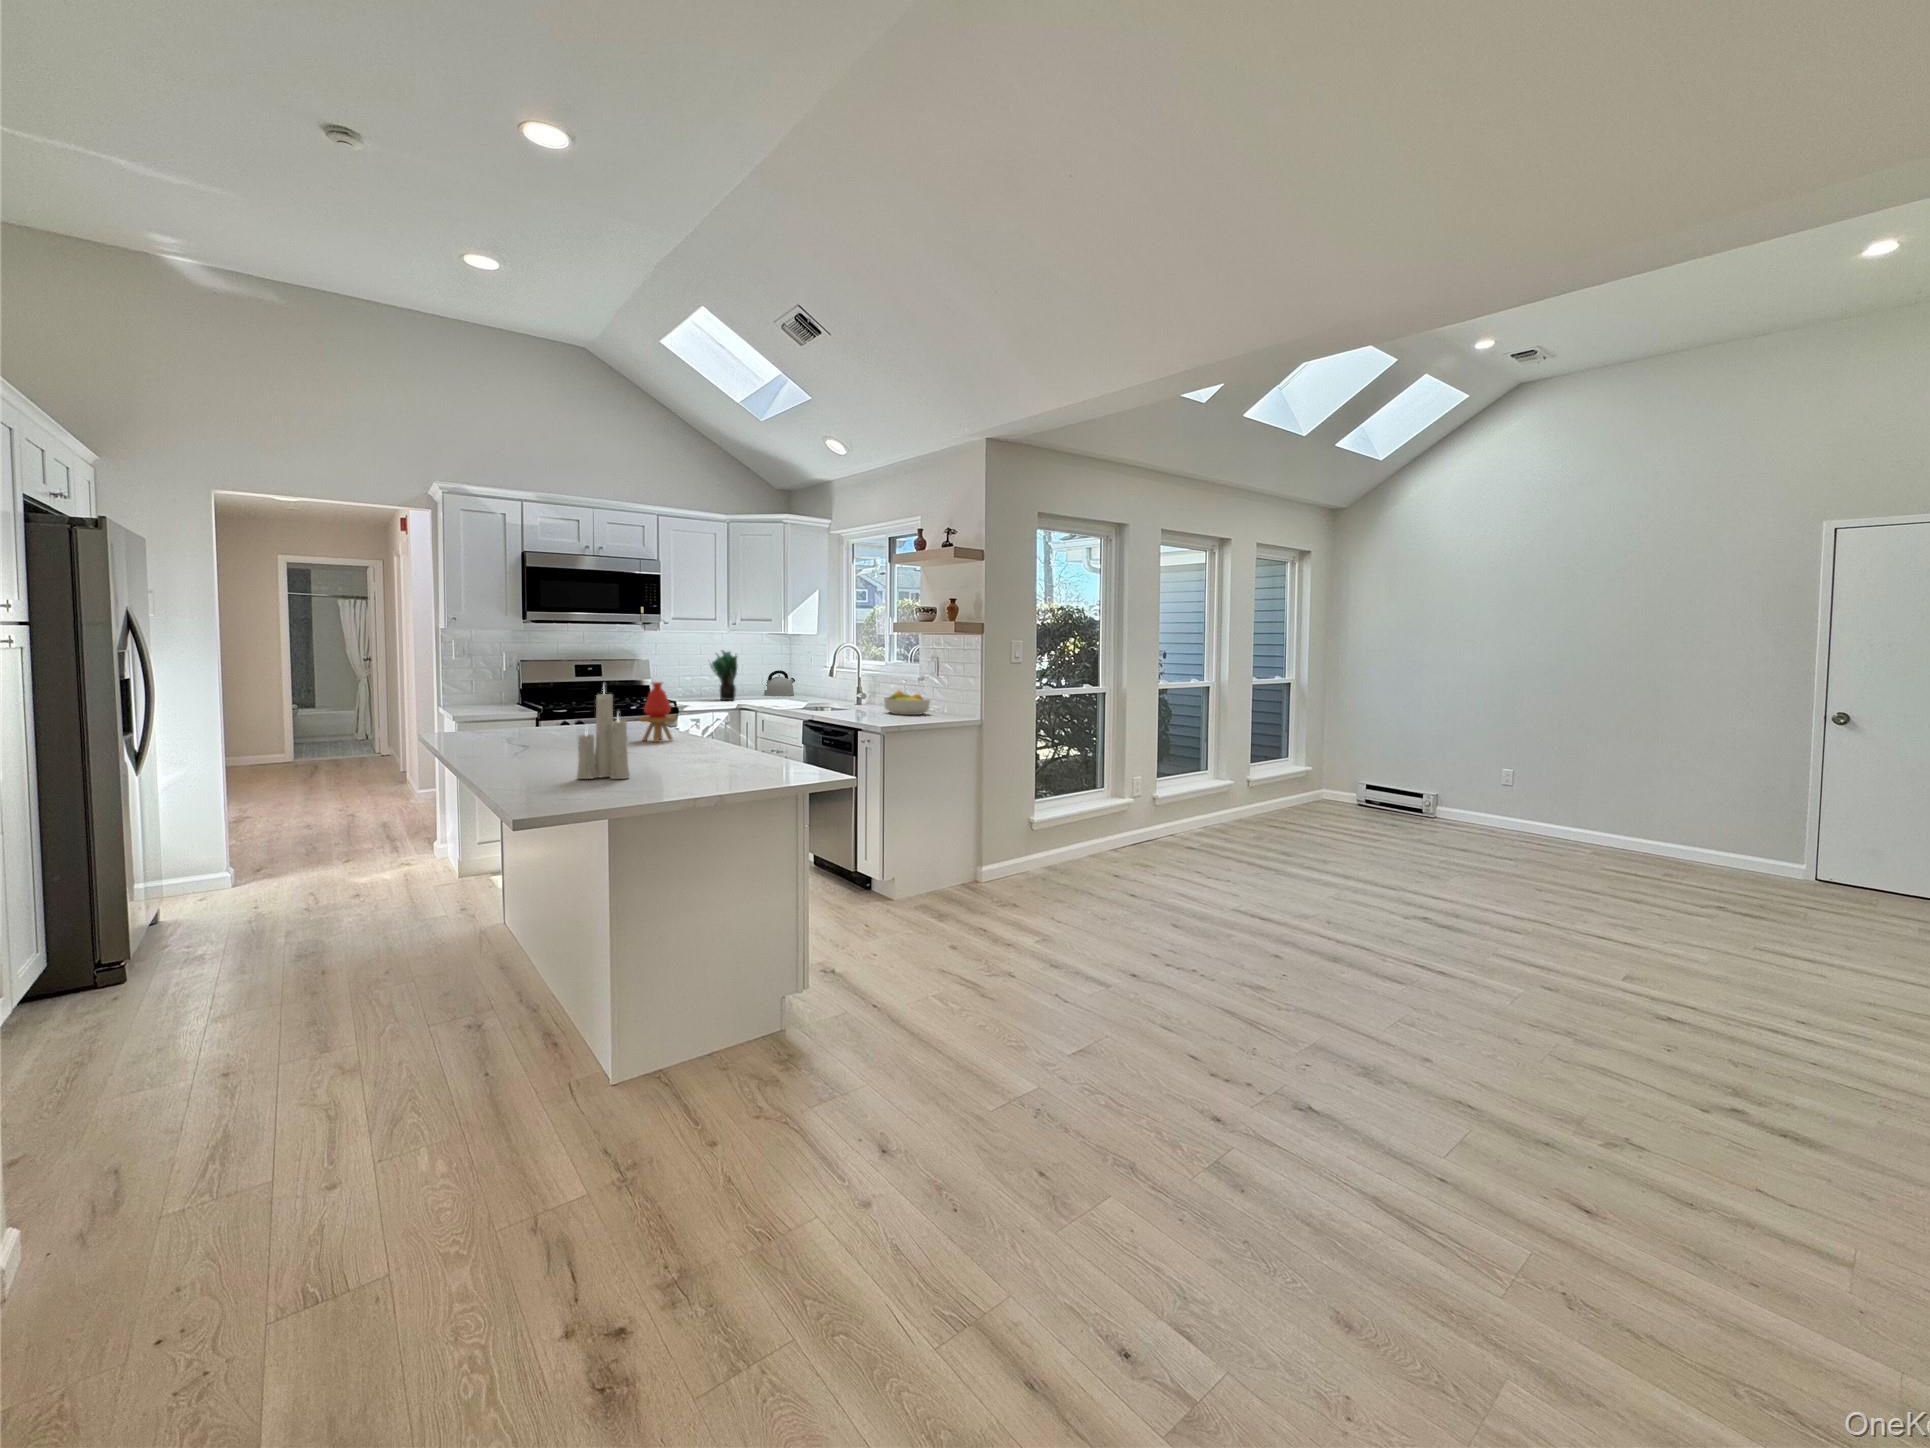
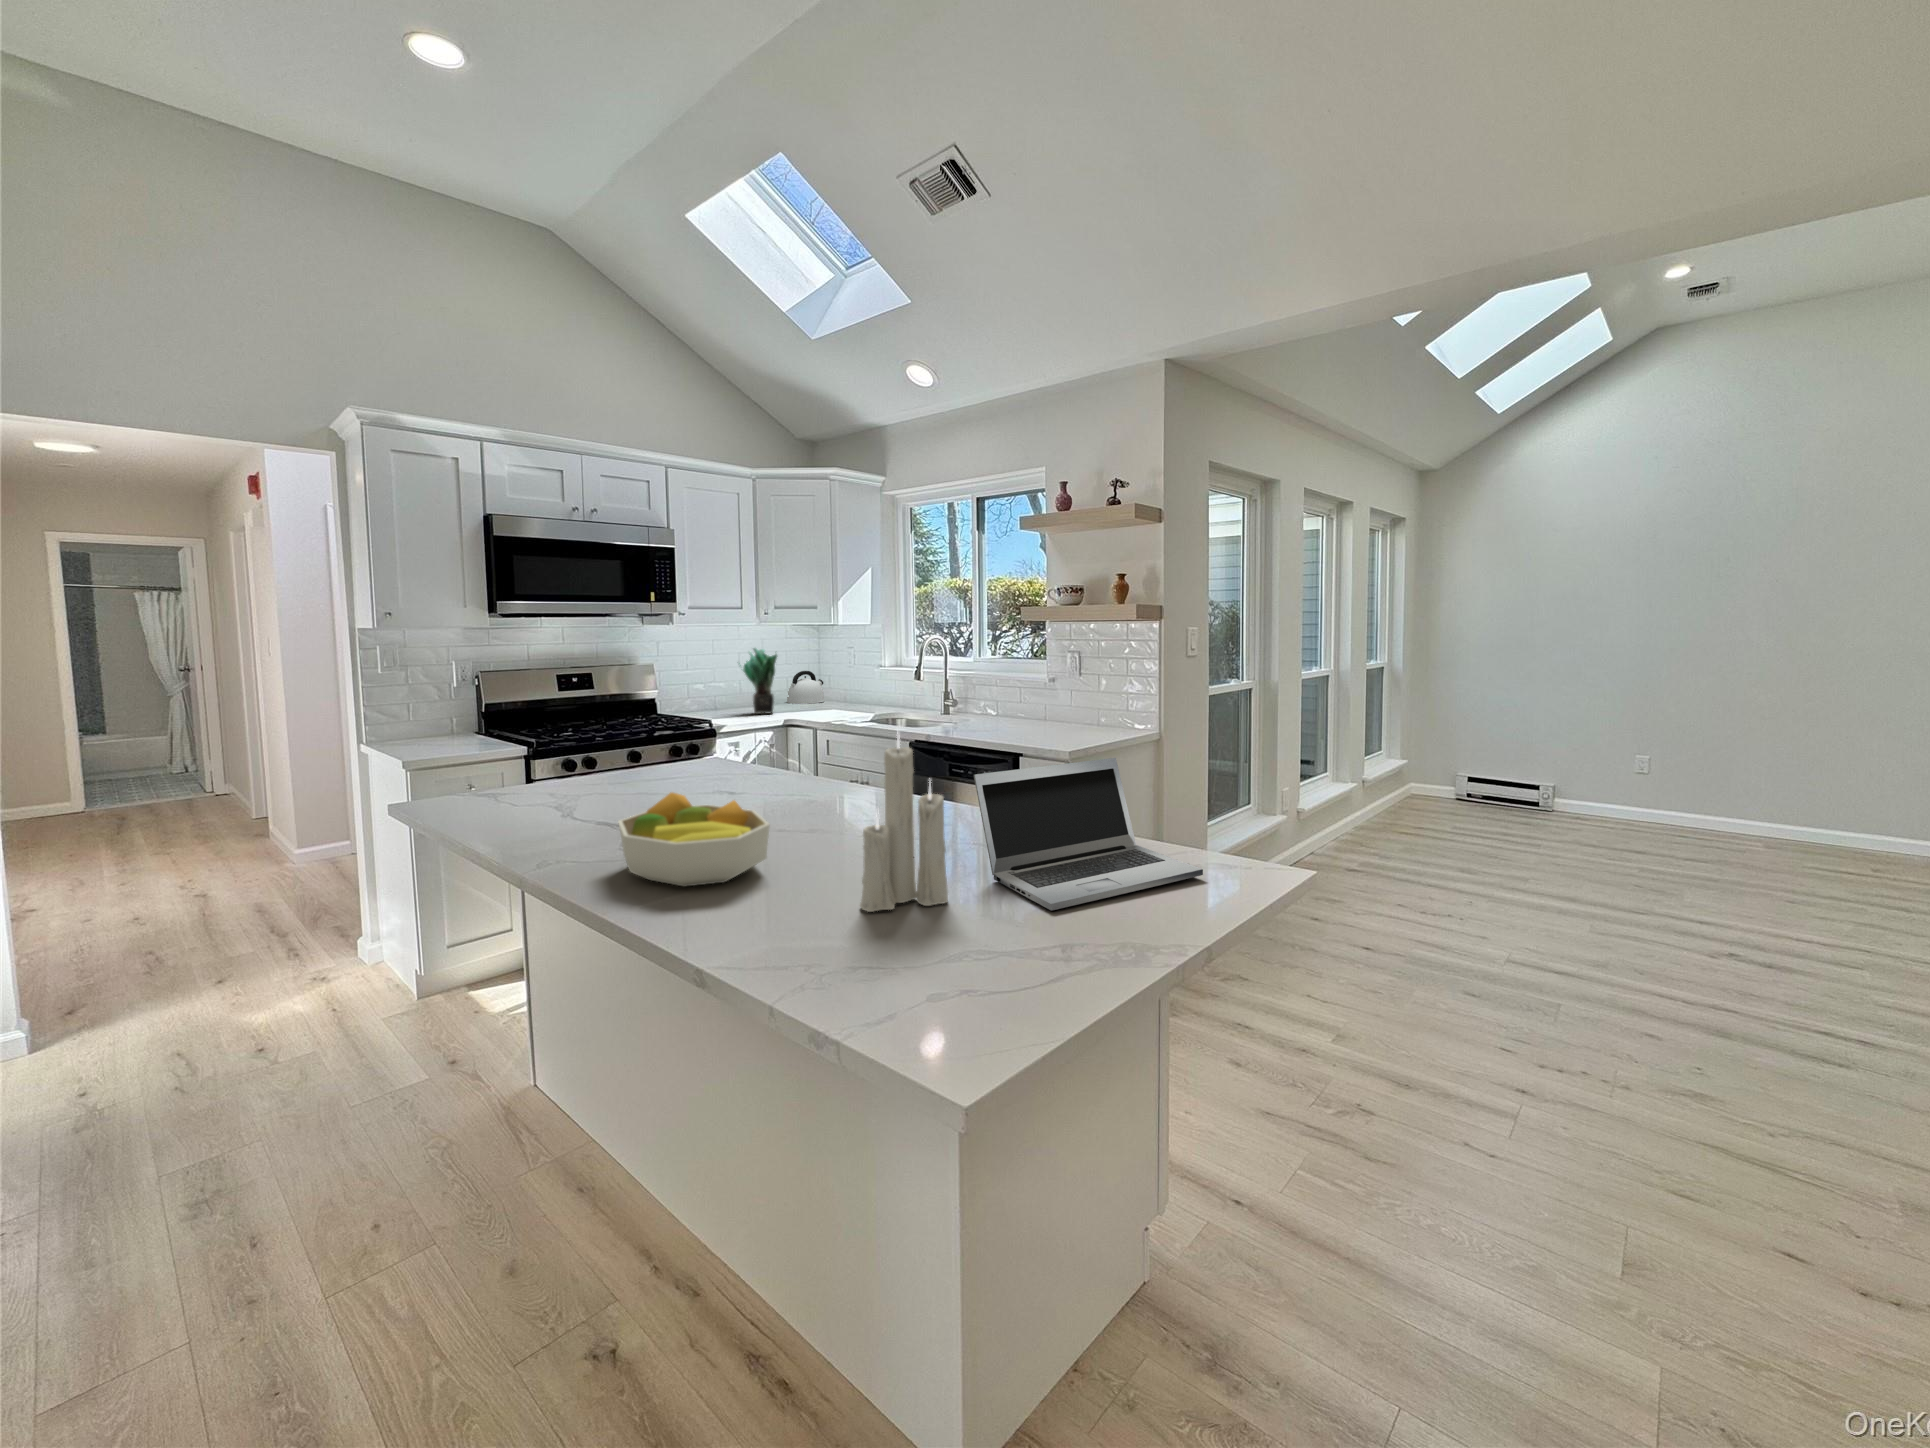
vase: present [640,682,675,742] -> none [787,706,841,801]
fruit bowl: present [884,691,930,715] -> present [618,793,770,886]
laptop: none [670,713,787,784] -> present [974,758,1203,911]

